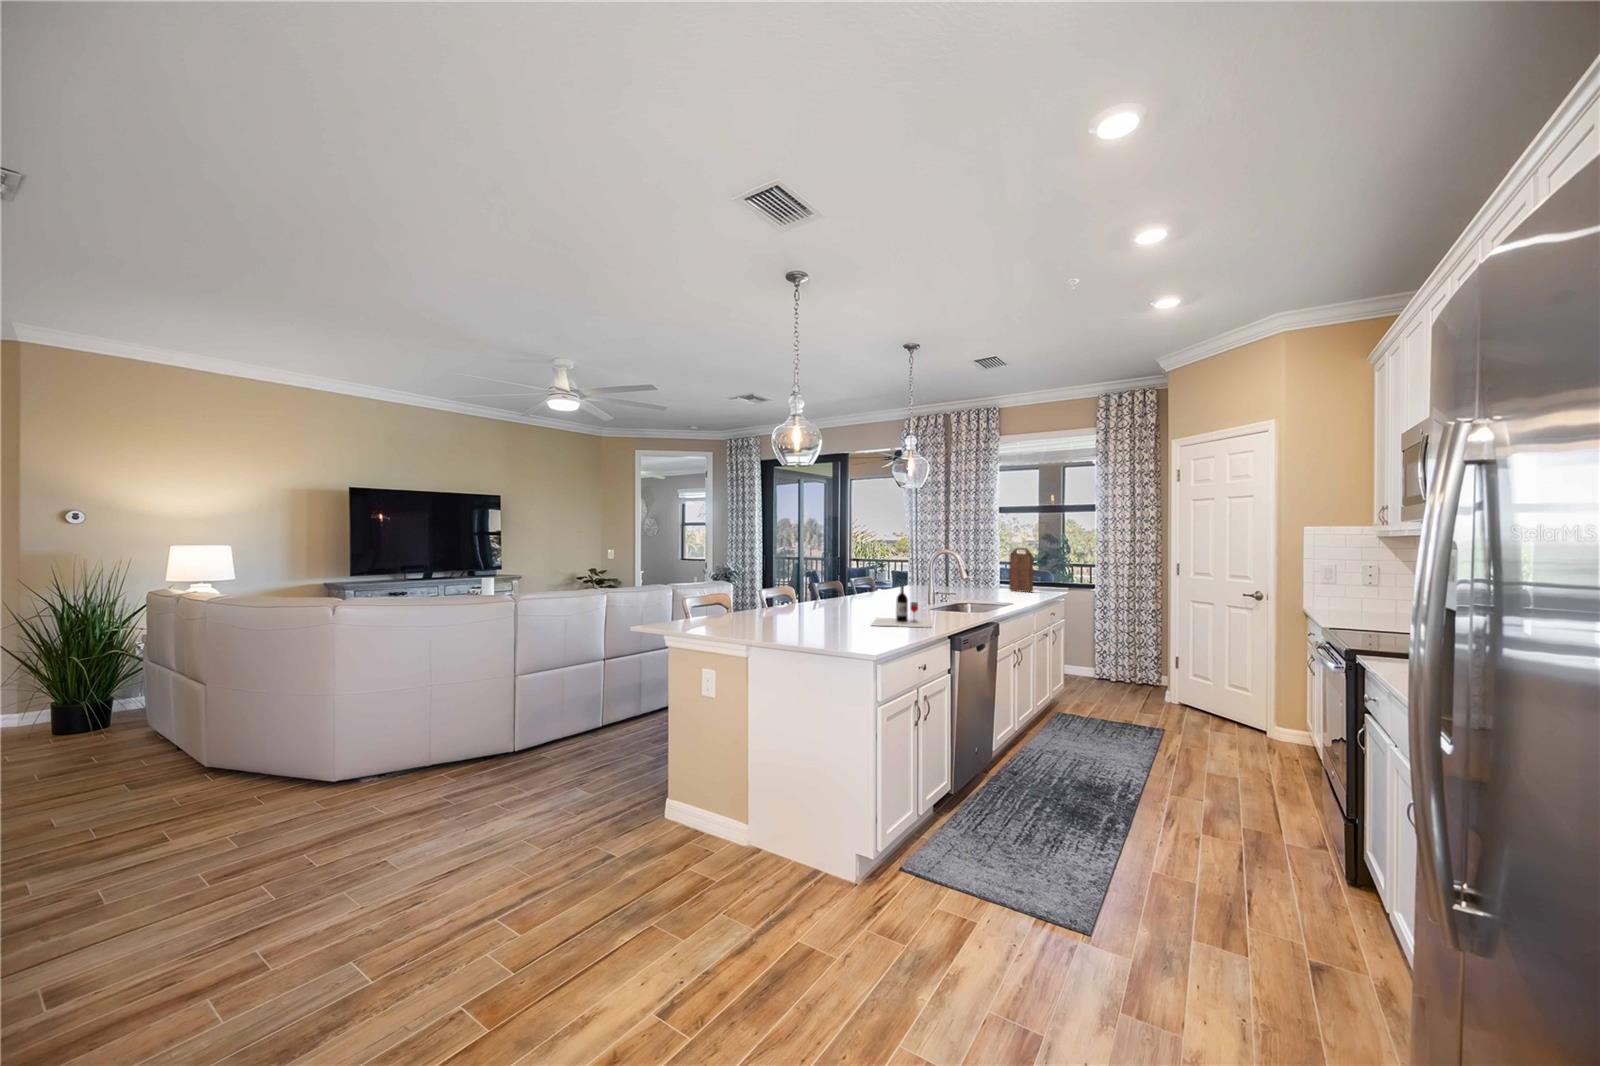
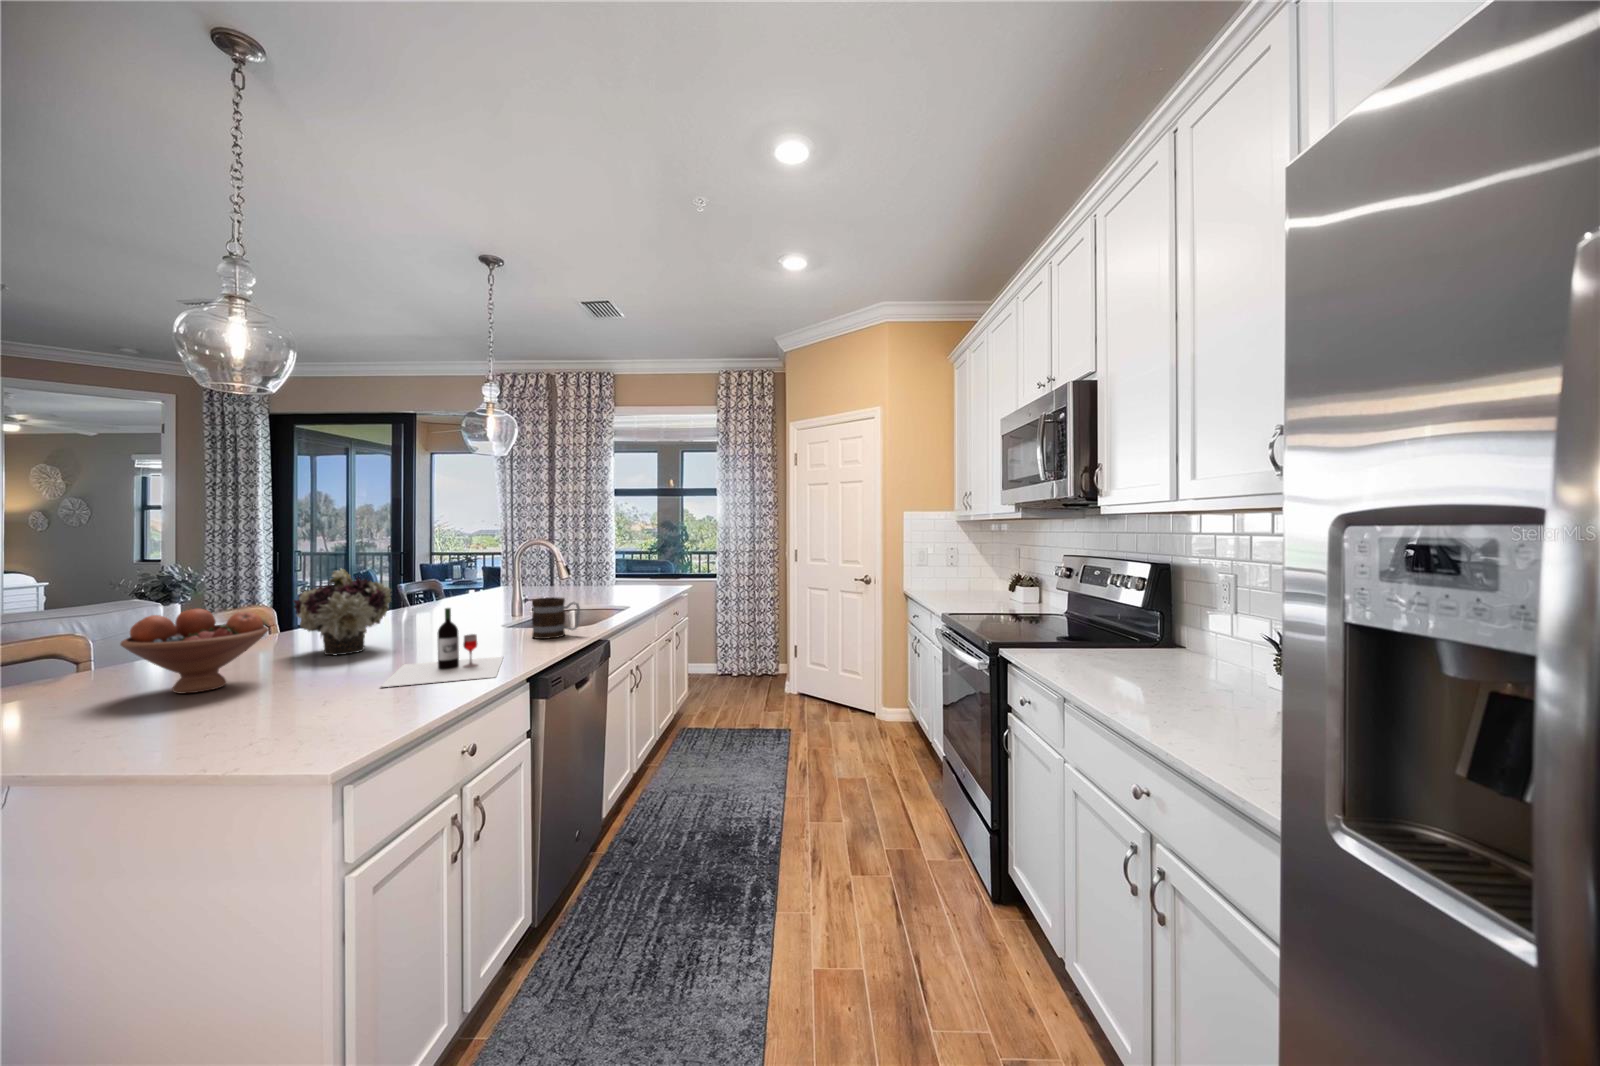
cutting board: present [1009,548,1033,592] -> none [626,538,654,591]
flower arrangement: none [816,560,865,611] -> present [293,569,391,655]
fruit bowl: none [761,577,815,619] -> present [120,609,268,694]
mug: none [946,586,978,614] -> present [532,597,580,639]

